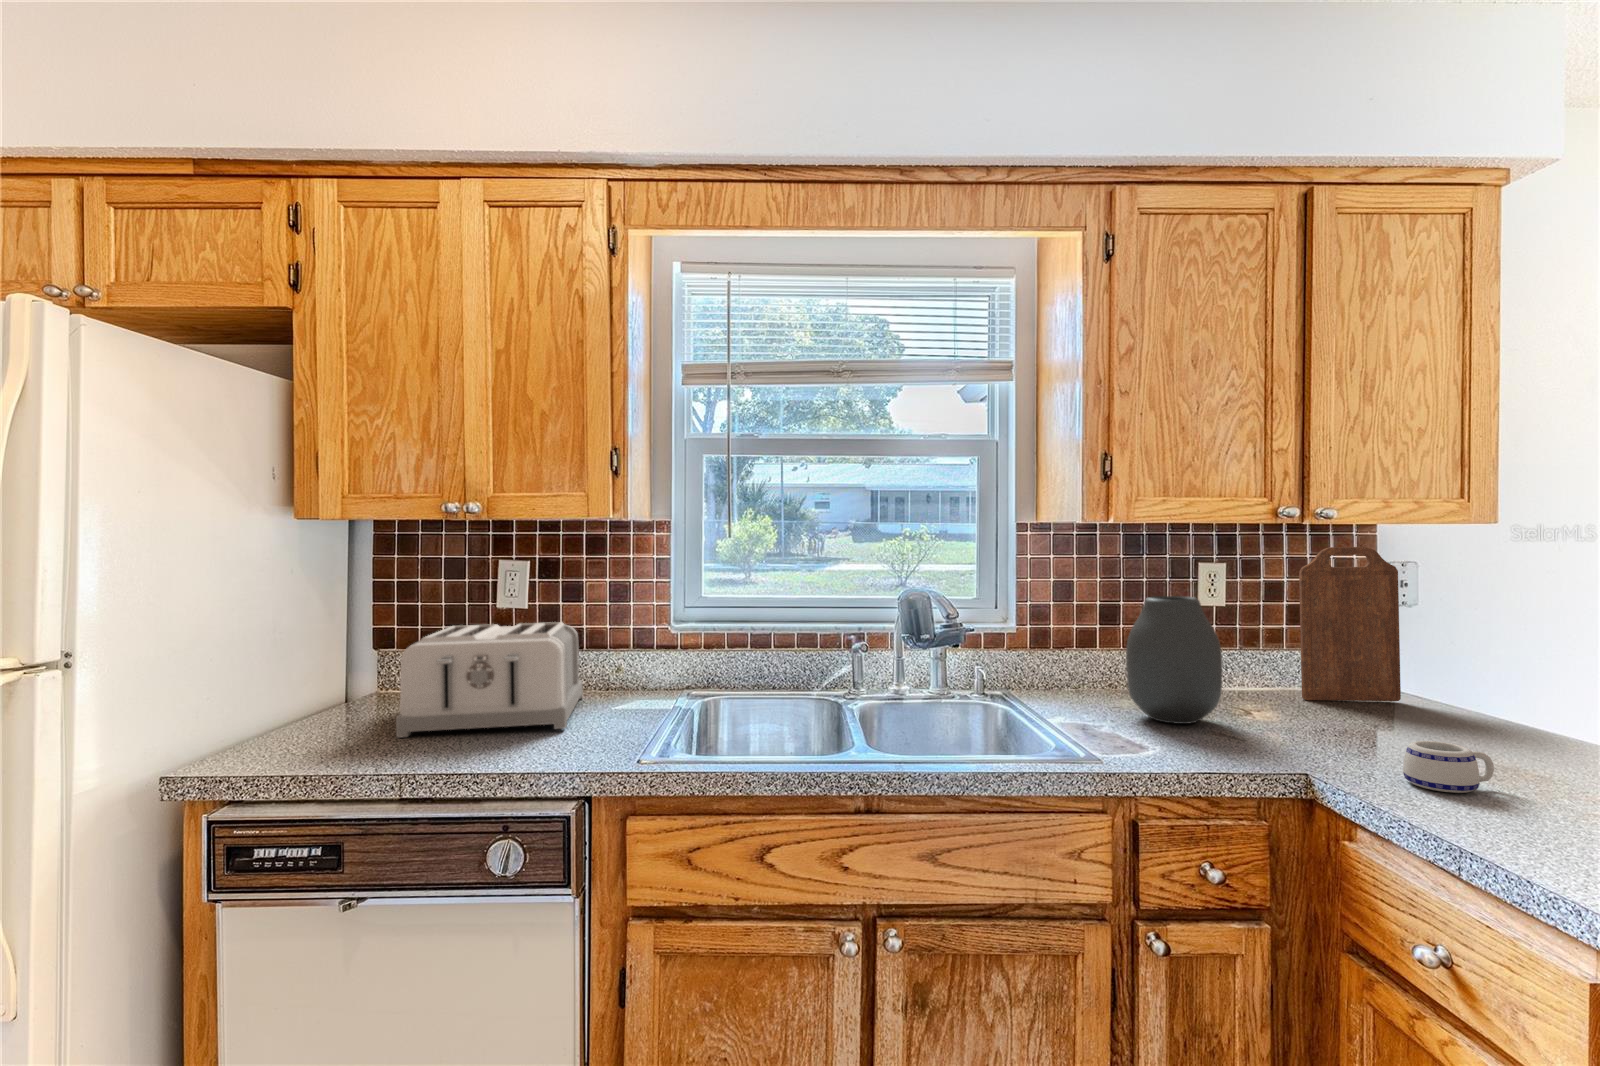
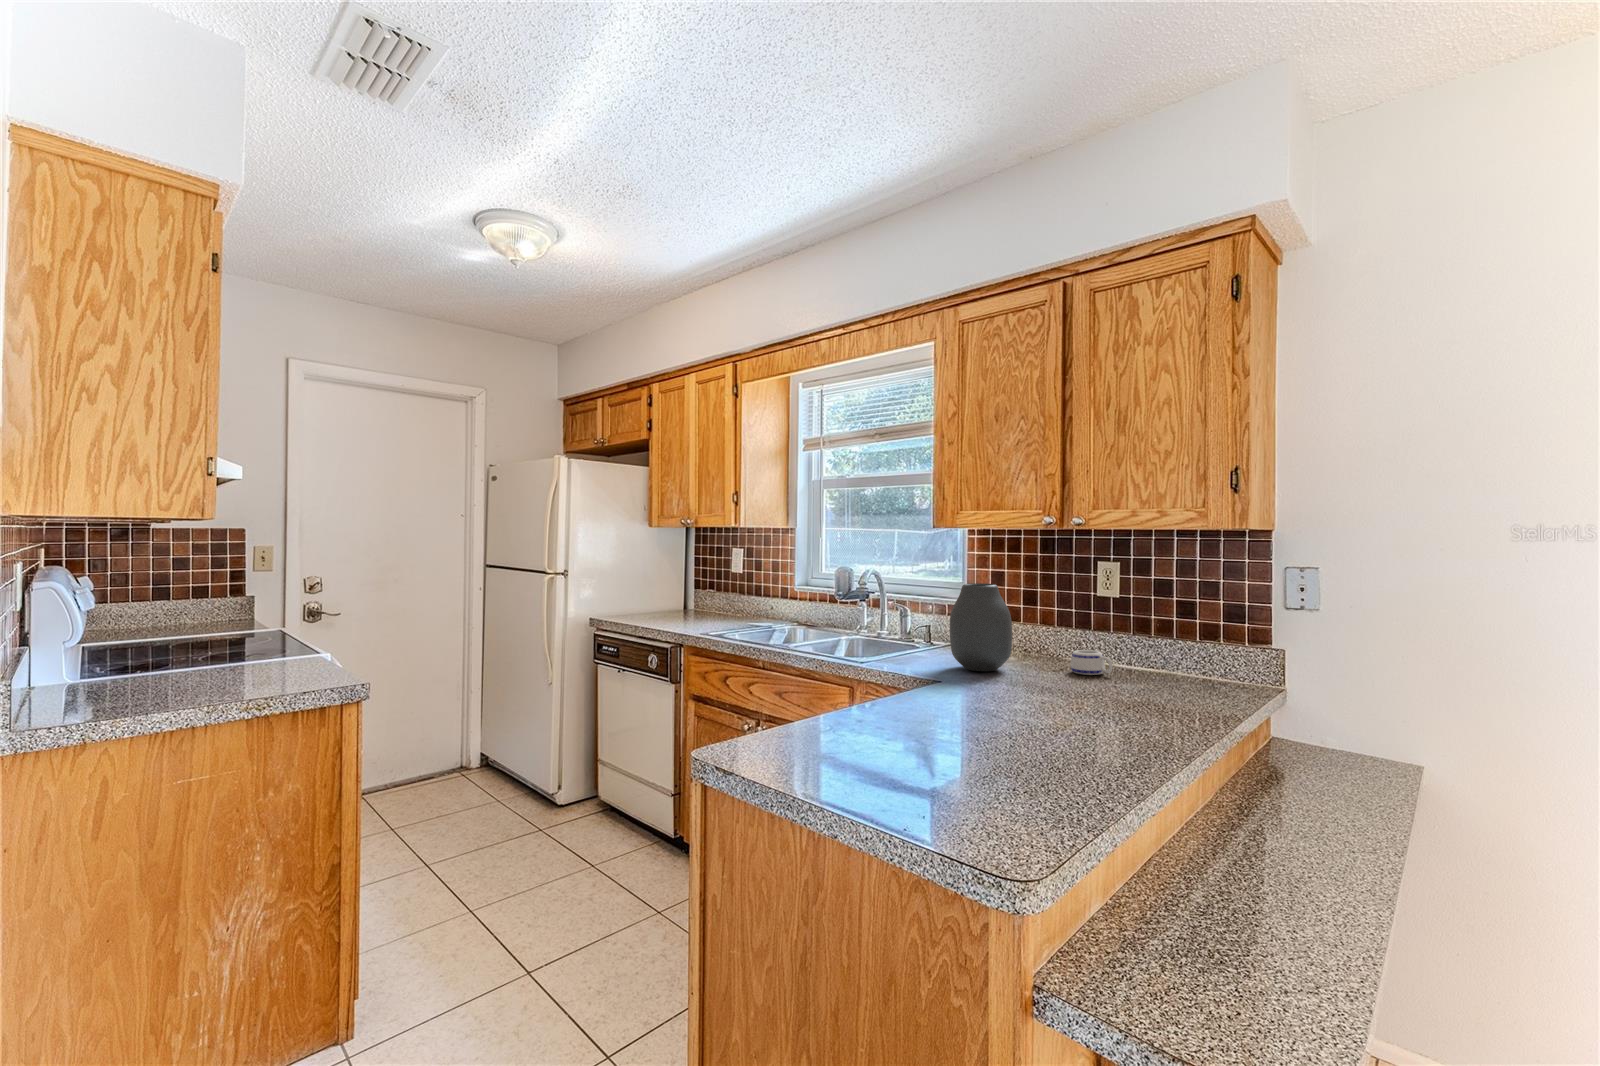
cutting board: present [1299,547,1401,701] -> none [1144,551,1228,691]
toaster: present [396,622,583,738] -> none [658,581,758,630]
mug: present [1403,741,1494,793] -> present [1071,650,1113,675]

